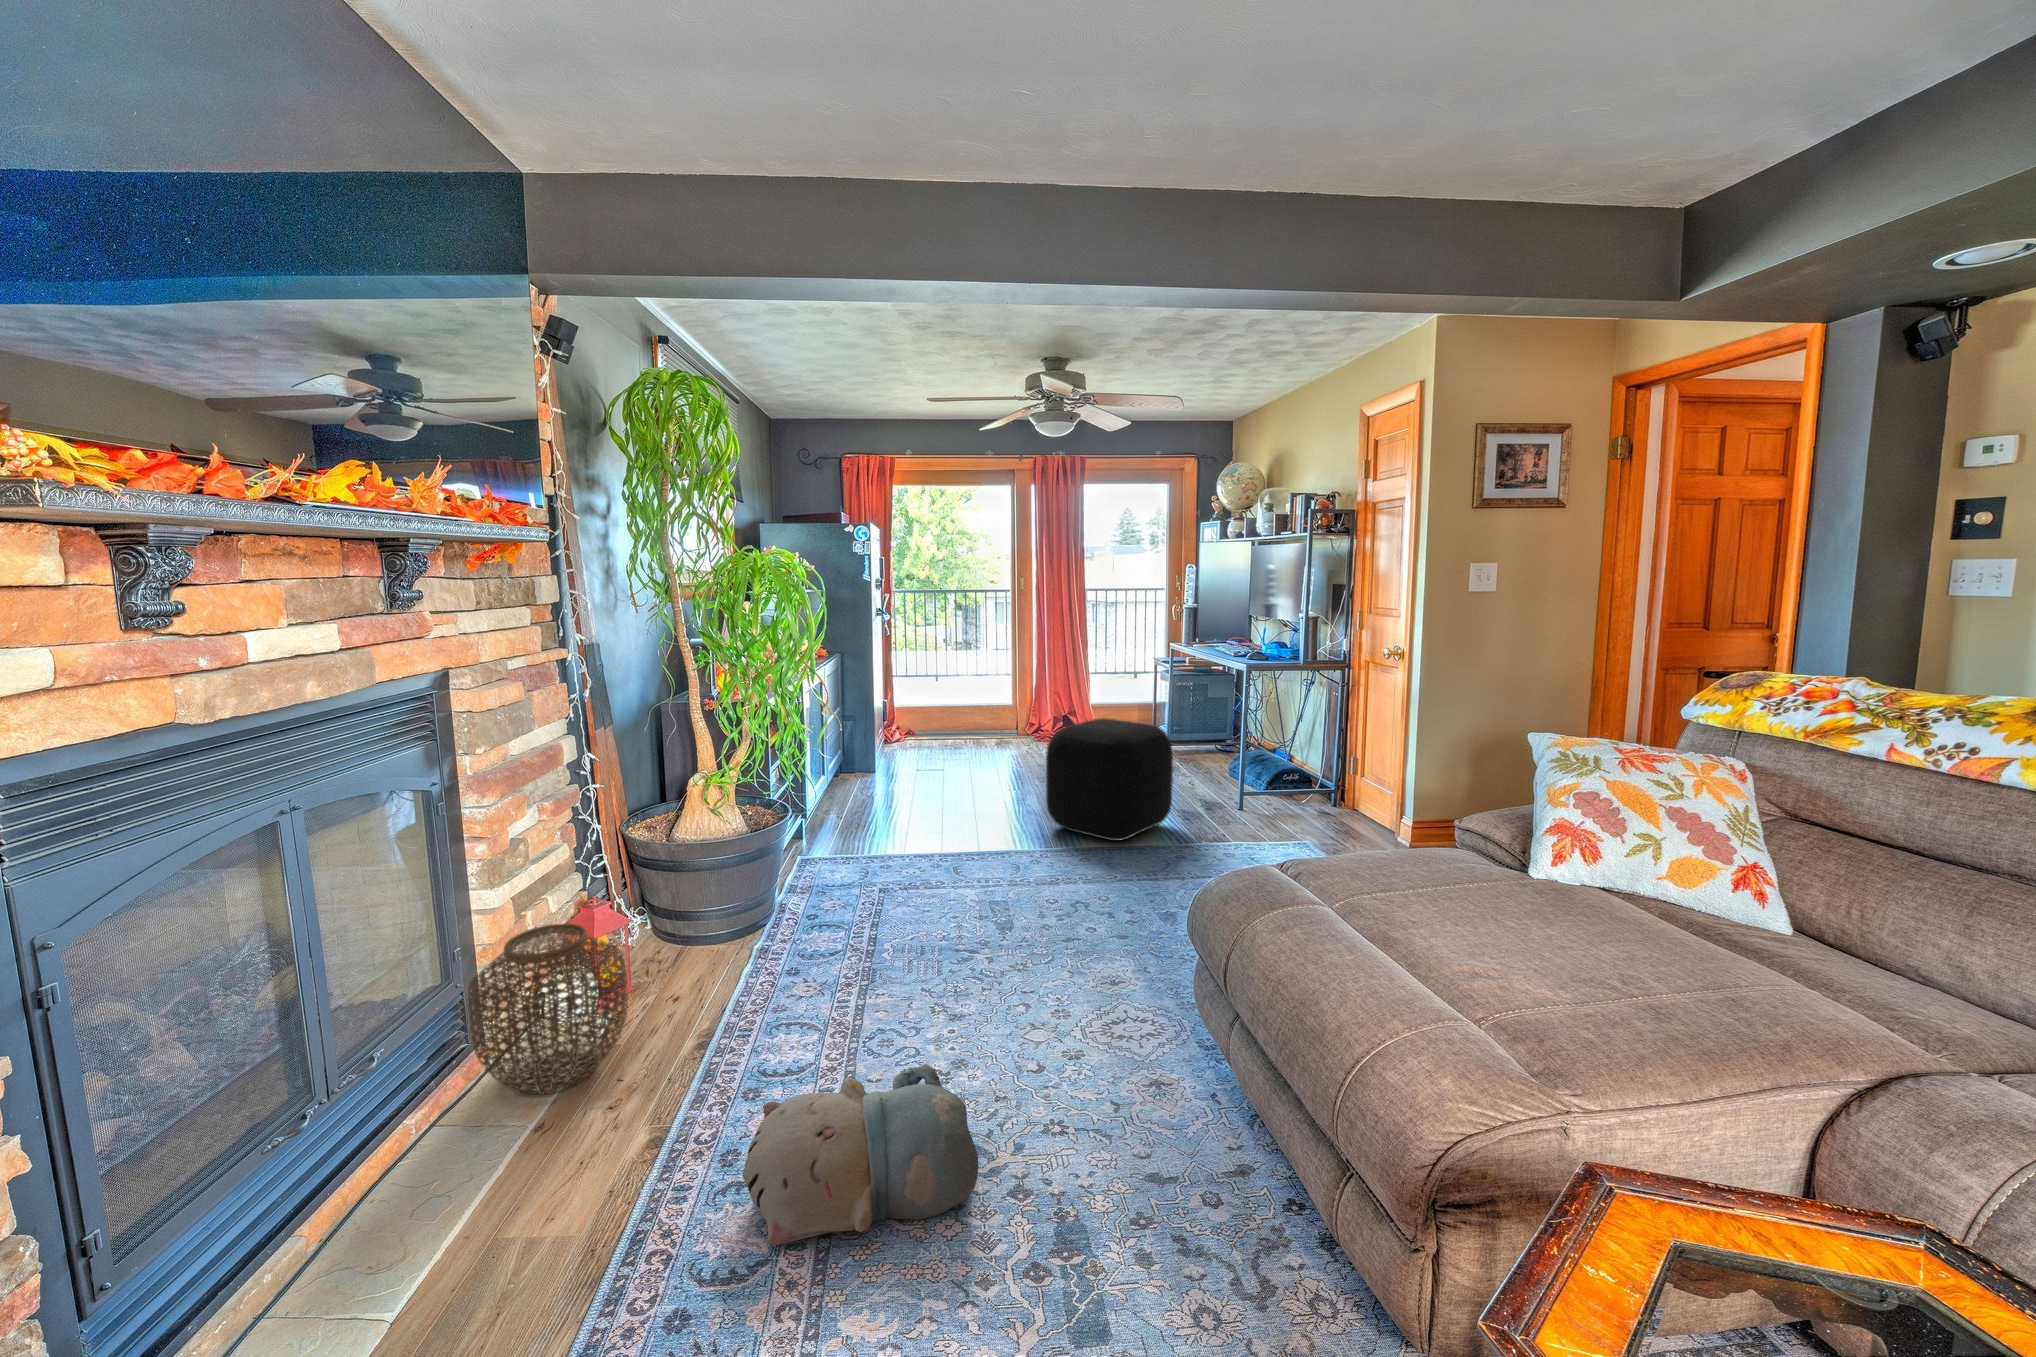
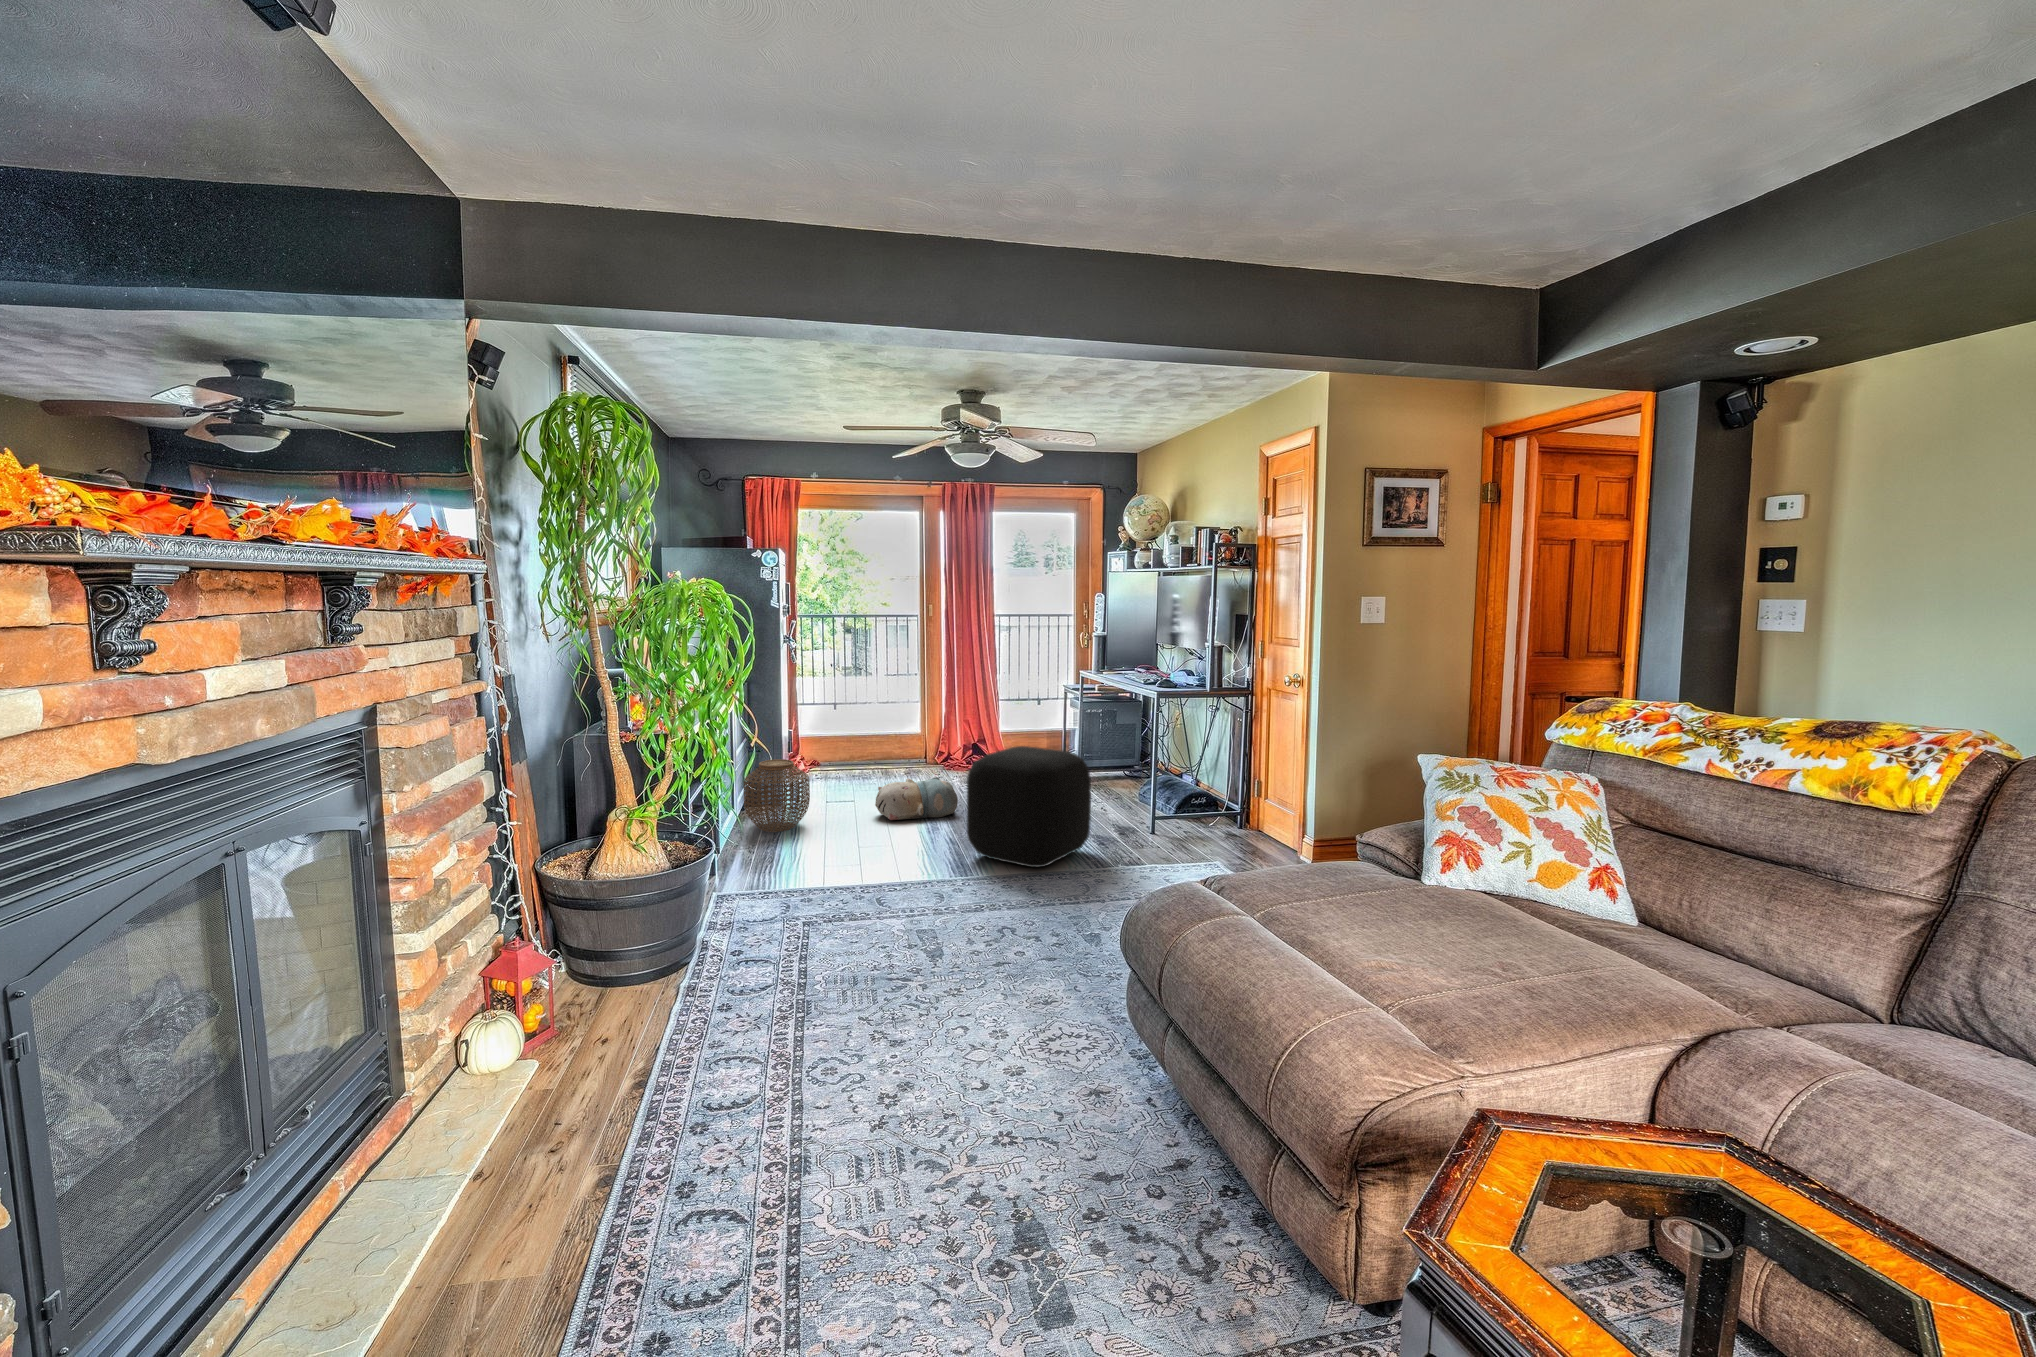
woven basket: present [468,923,628,1094] -> present [744,759,810,832]
plush toy: present [742,1064,979,1246] -> present [875,776,958,820]

